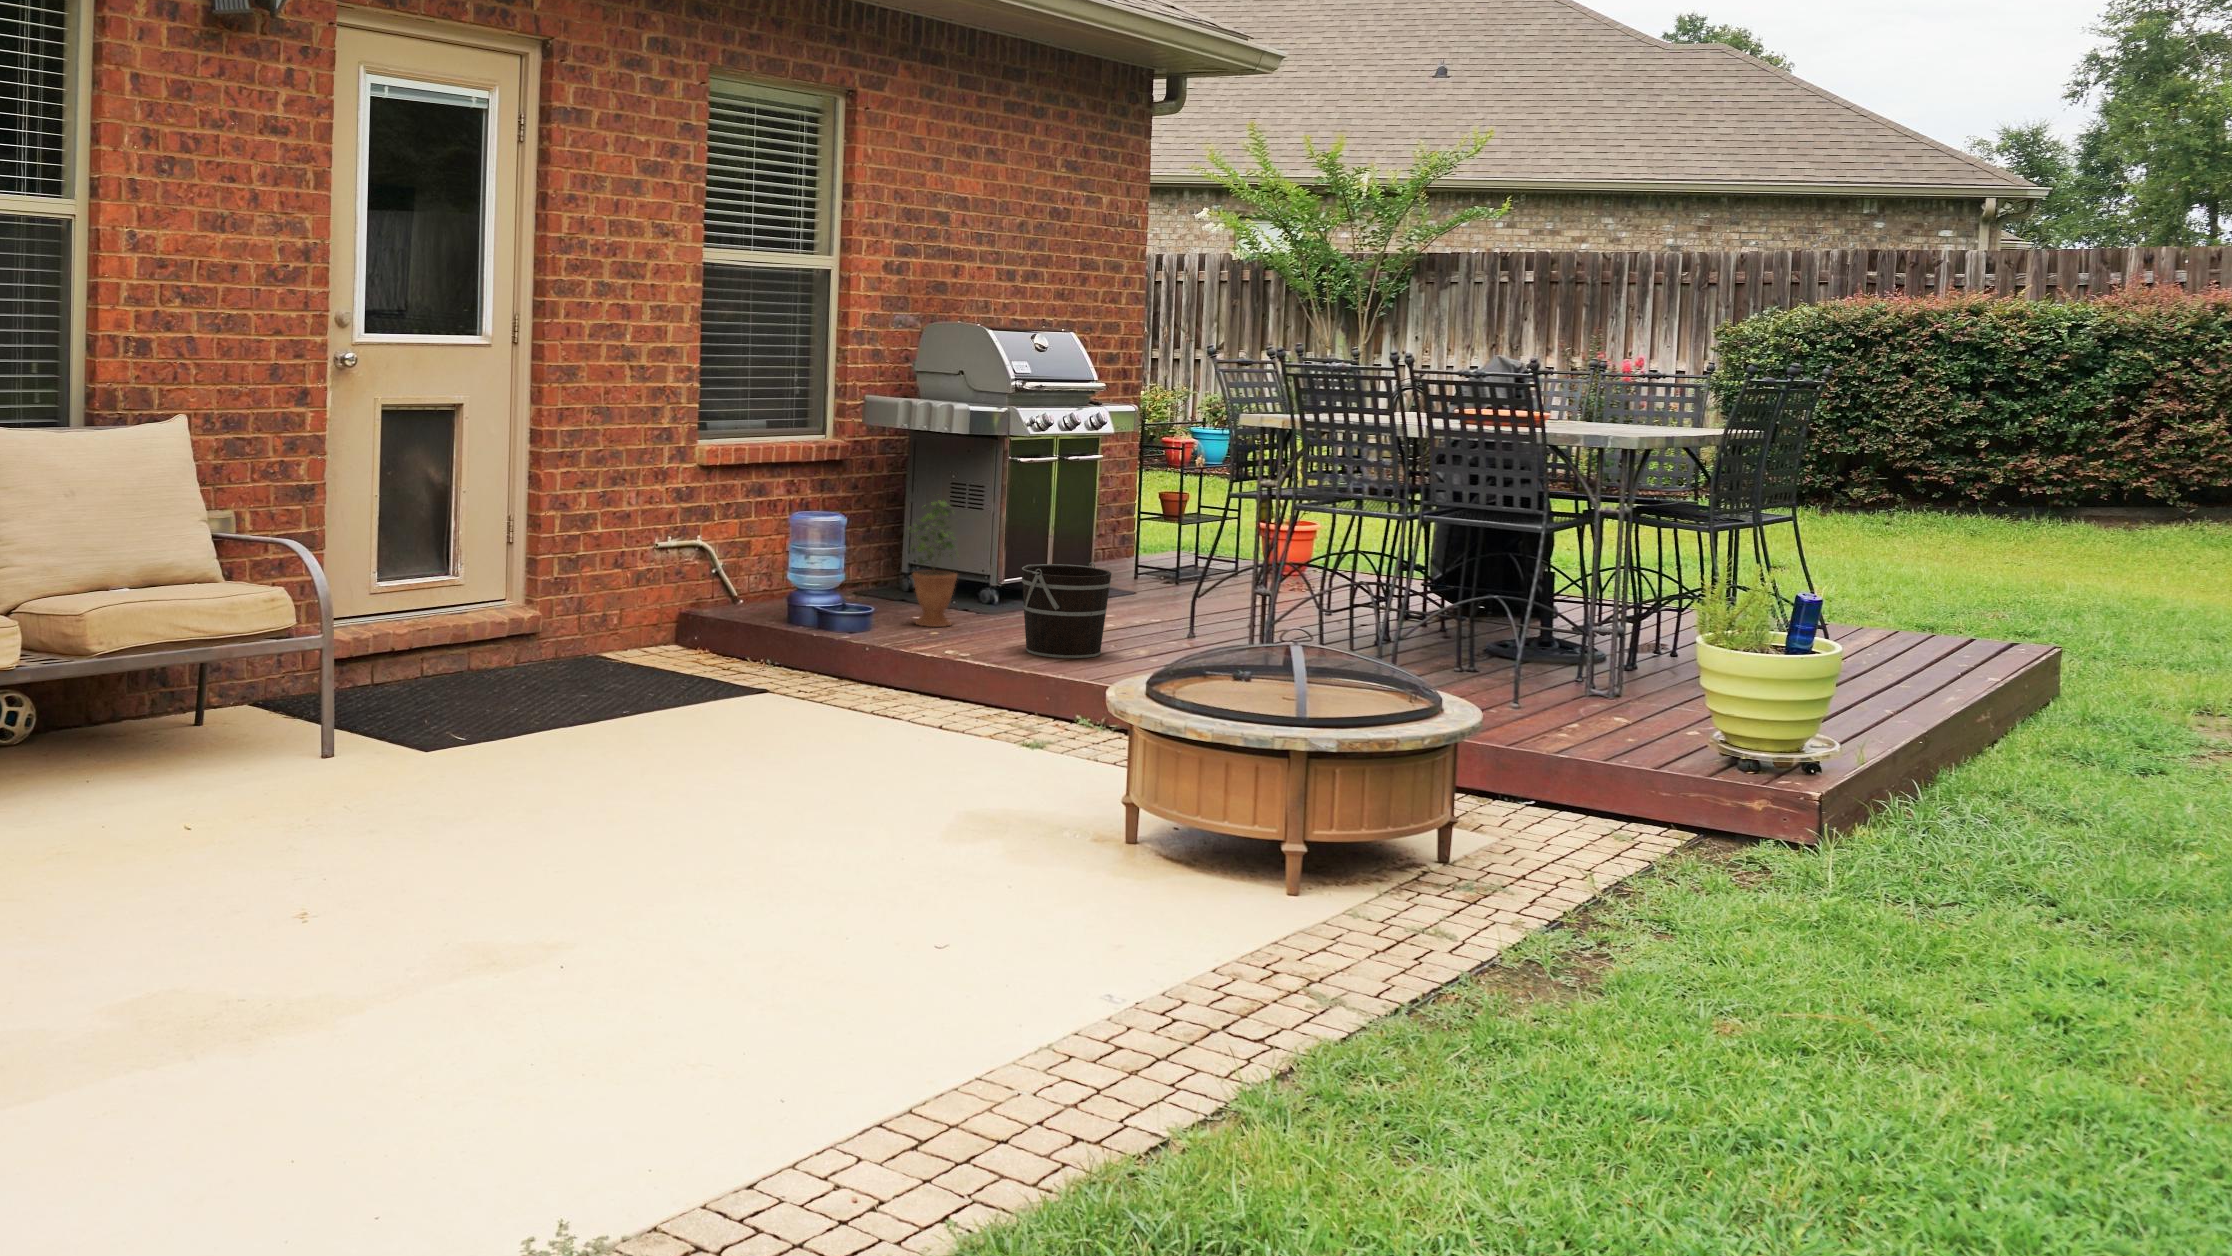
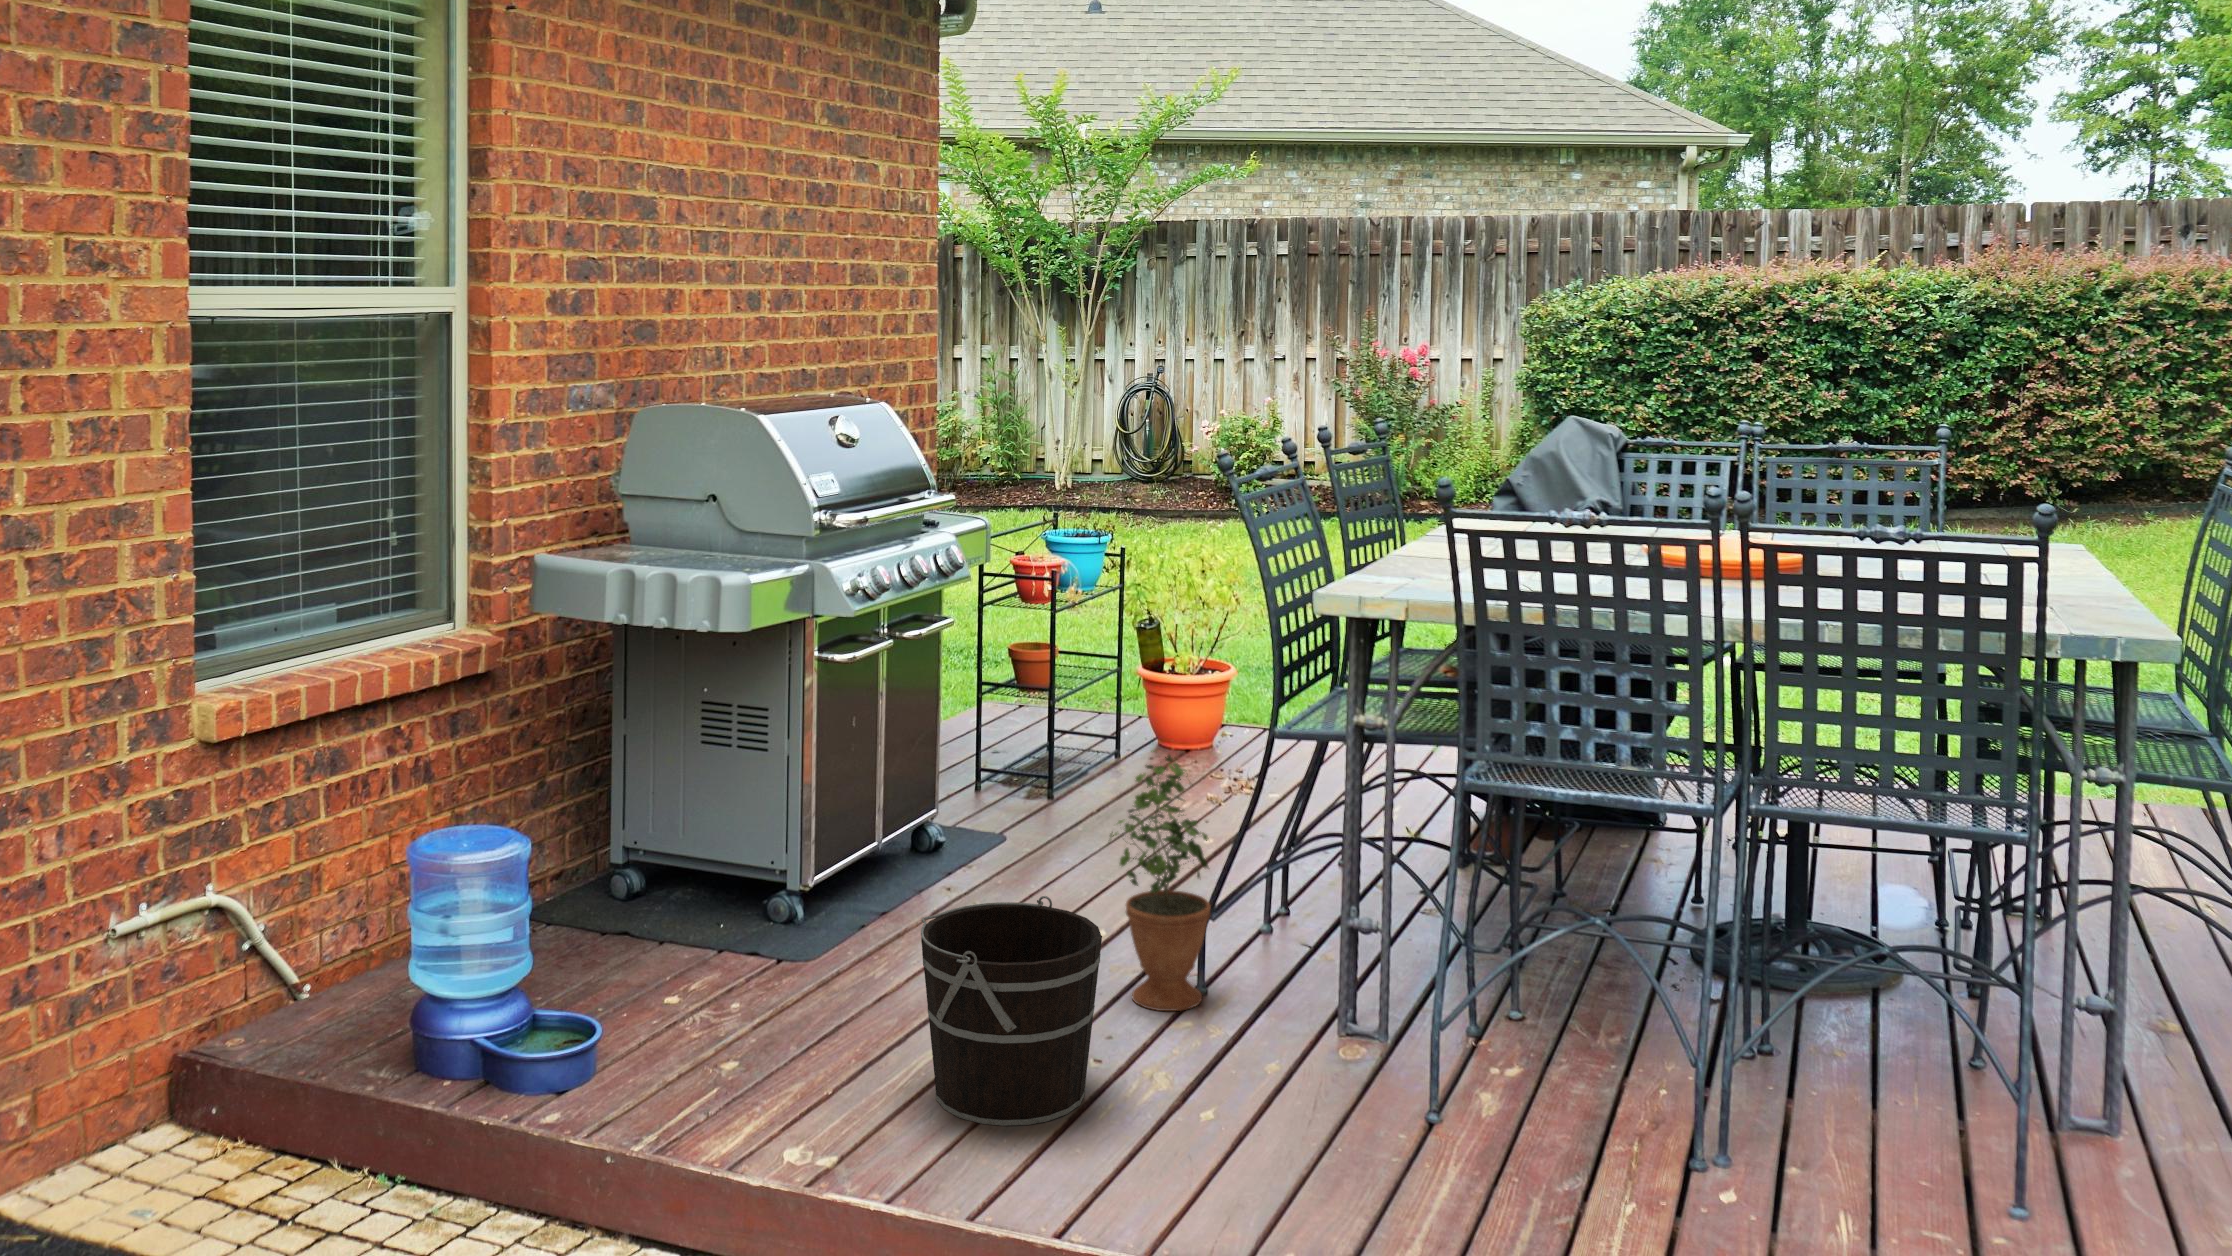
potted plant: present [905,495,959,627] -> present [1110,751,1211,1011]

